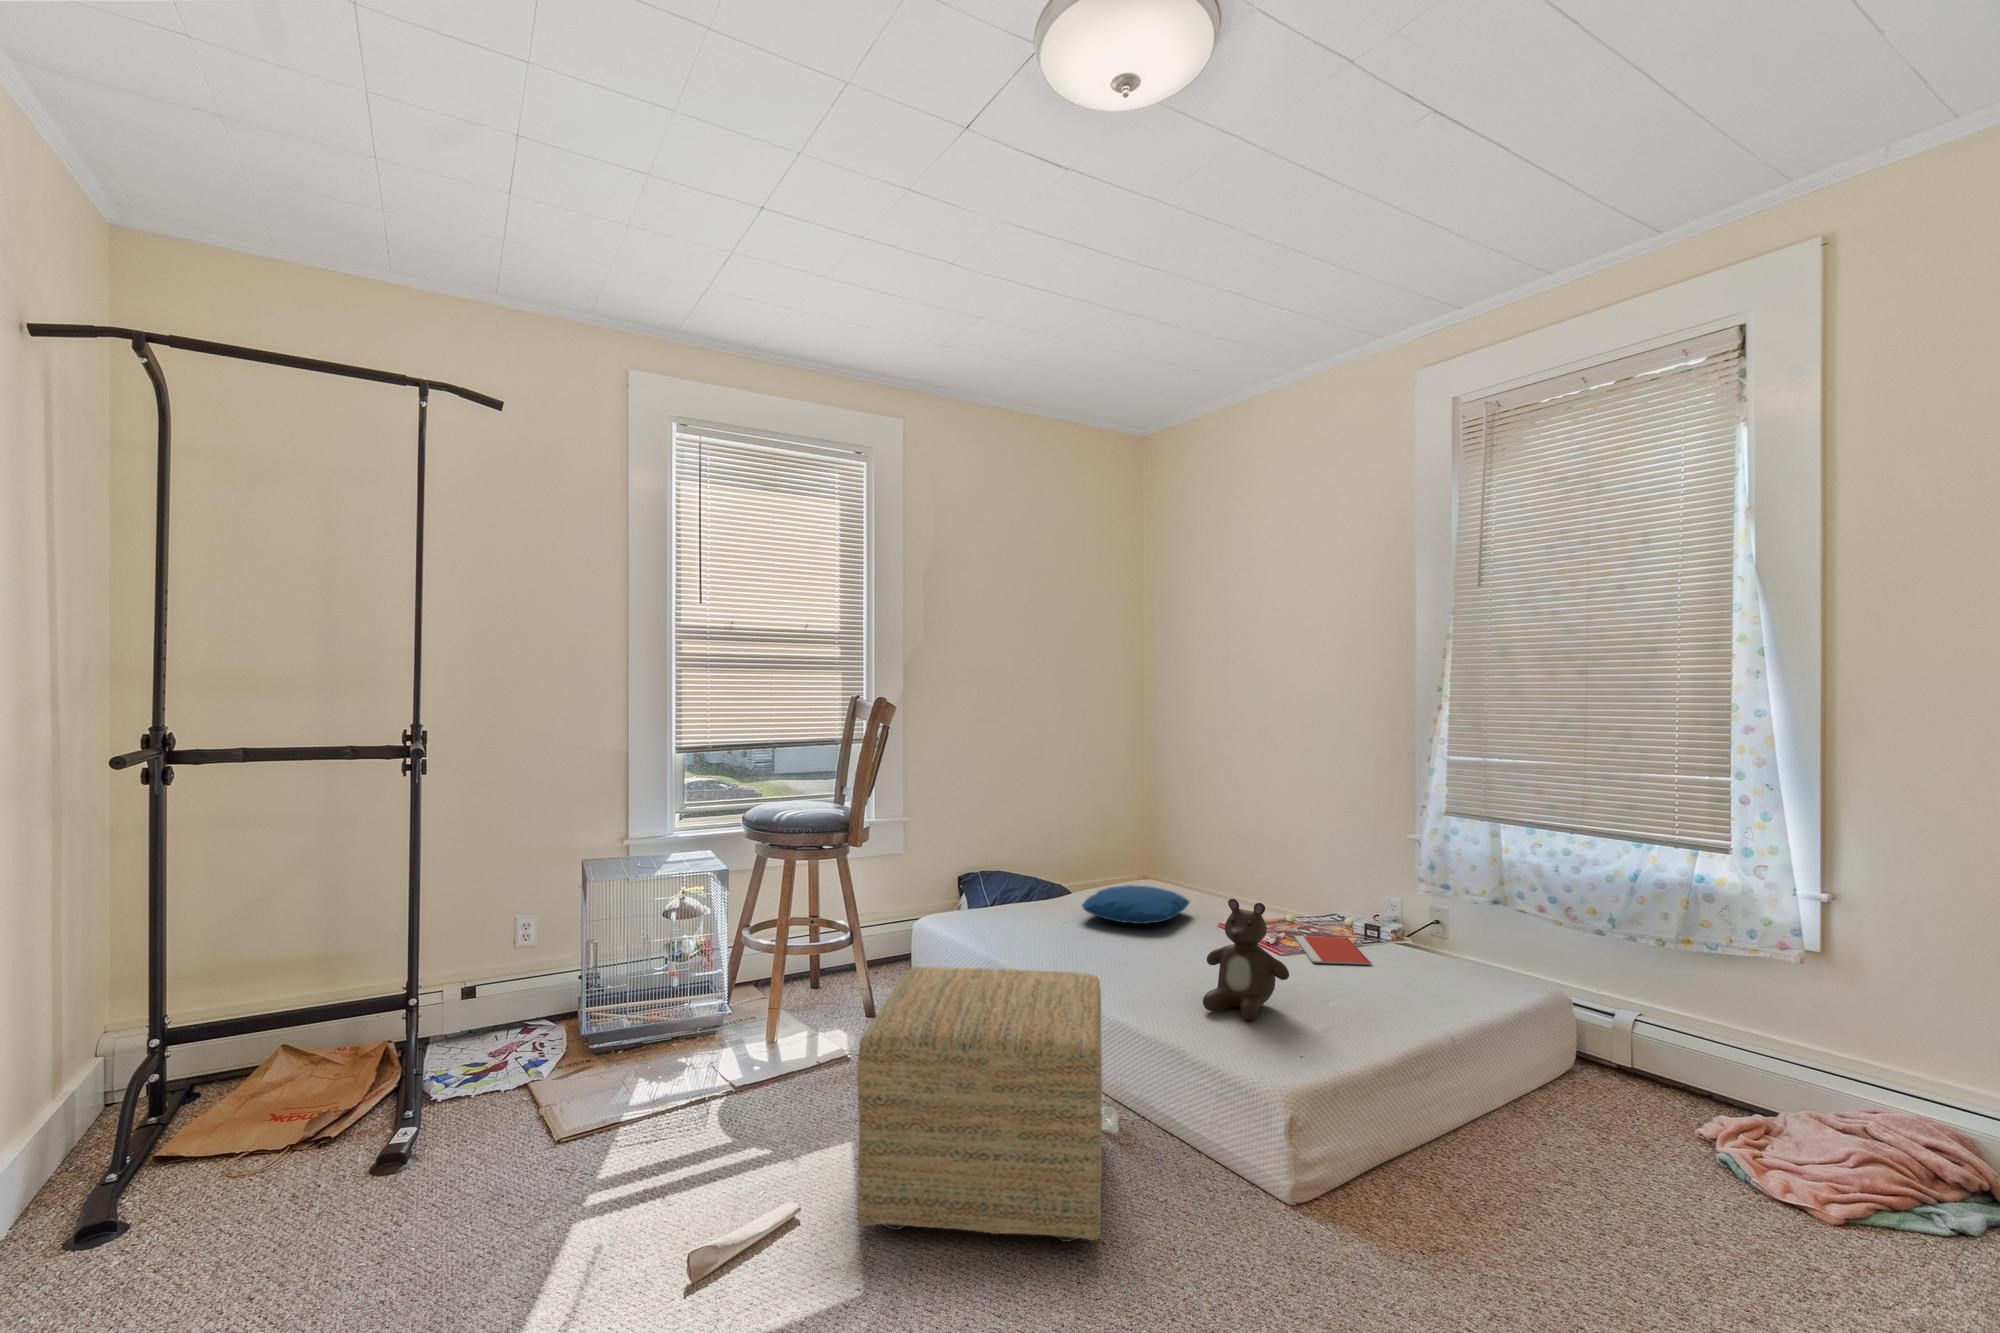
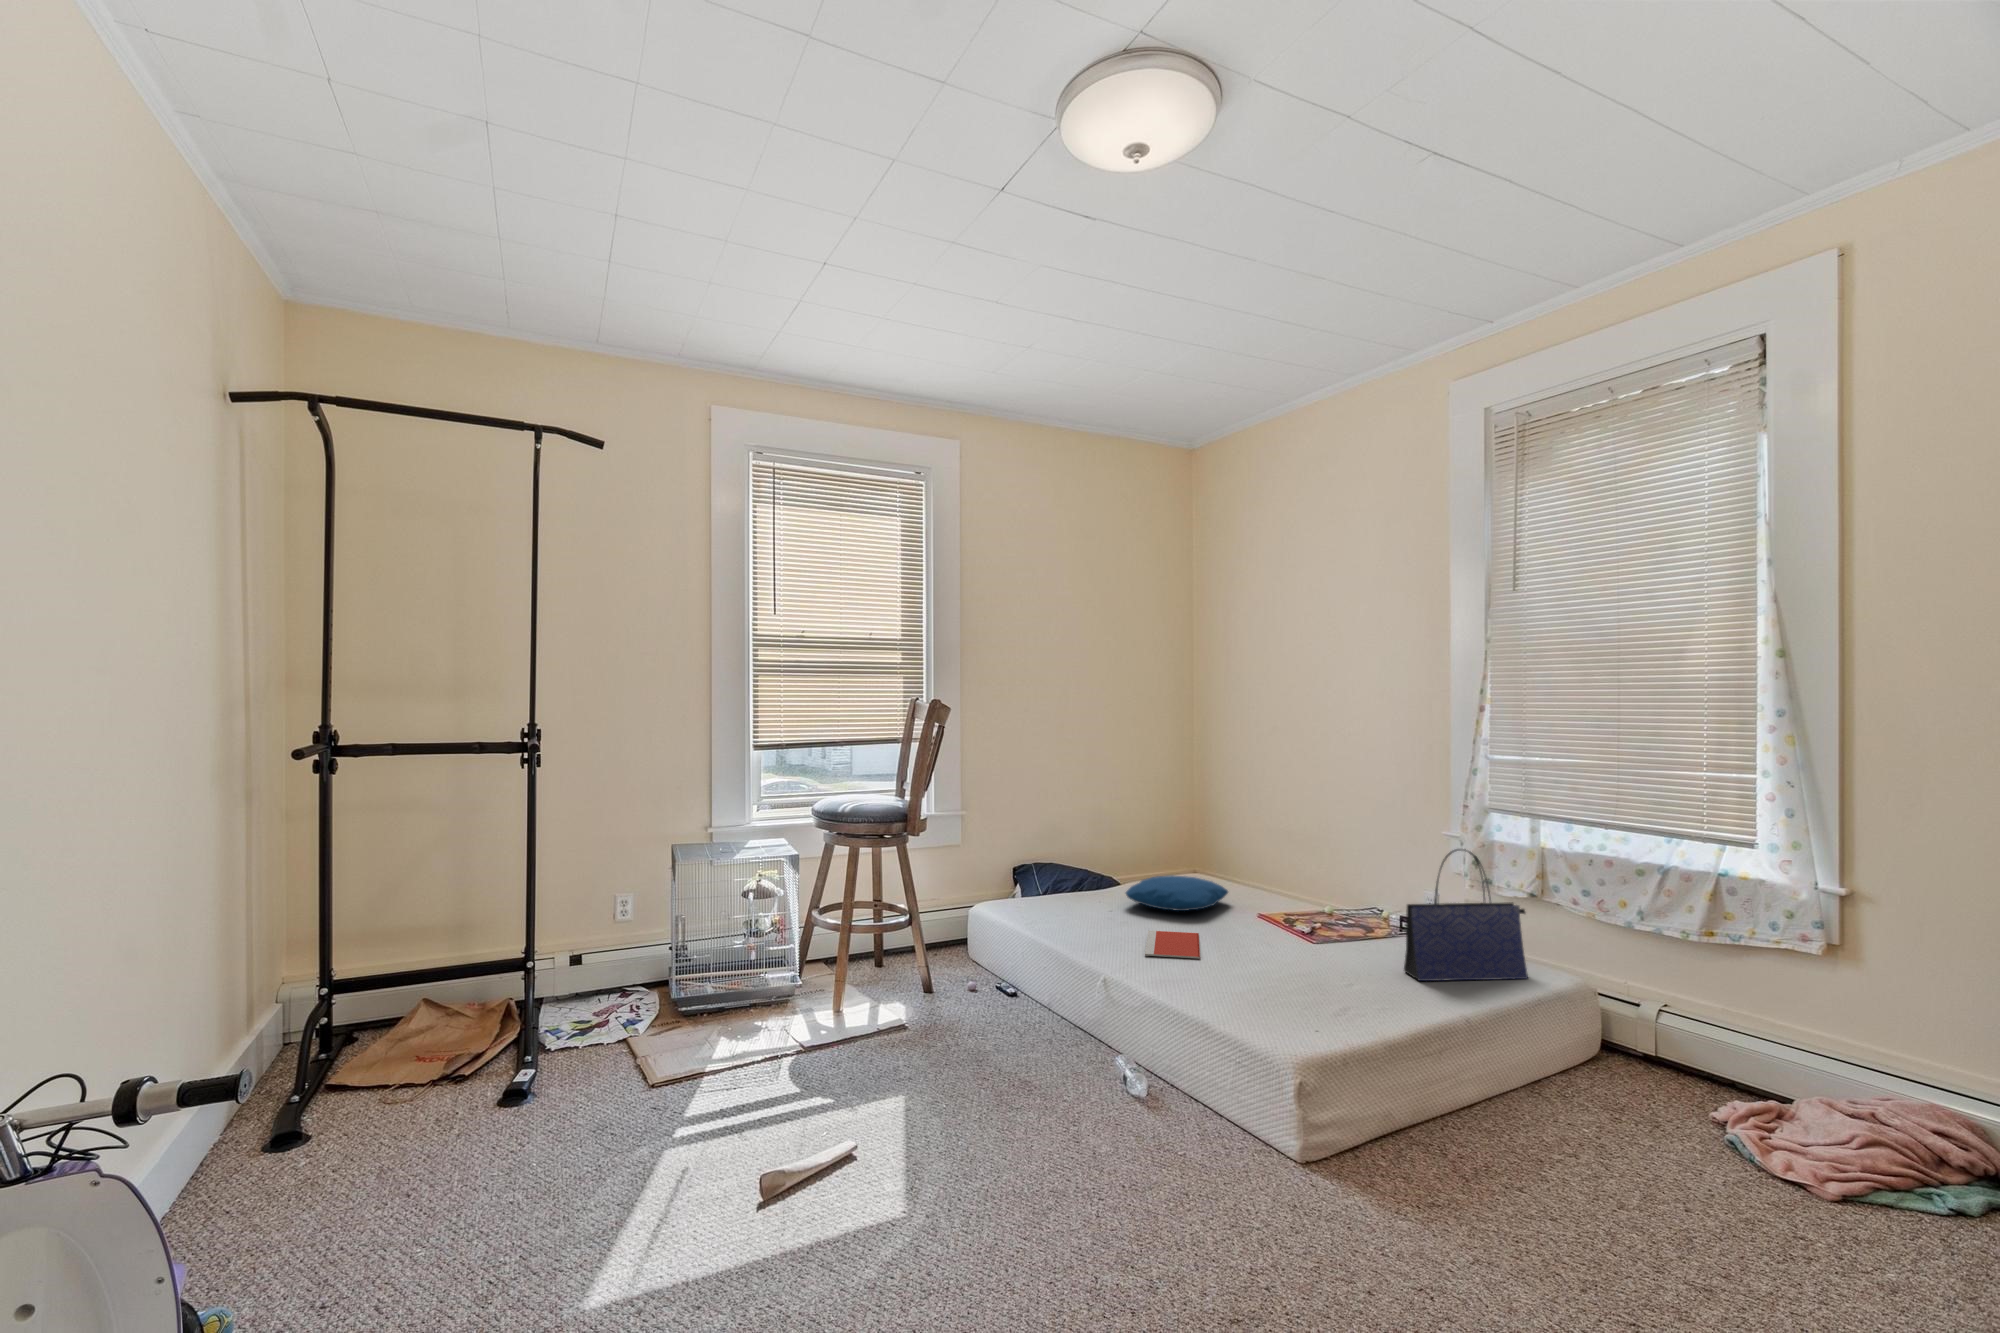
tote bag: none [1381,857,1509,997] -> present [1404,849,1528,981]
teddy bear: present [1203,899,1289,1020] -> none [1228,885,1310,997]
notebook: present [1295,936,1371,965] -> present [1145,931,1200,959]
ottoman: present [857,967,1102,1242] -> none [905,941,1130,1184]

